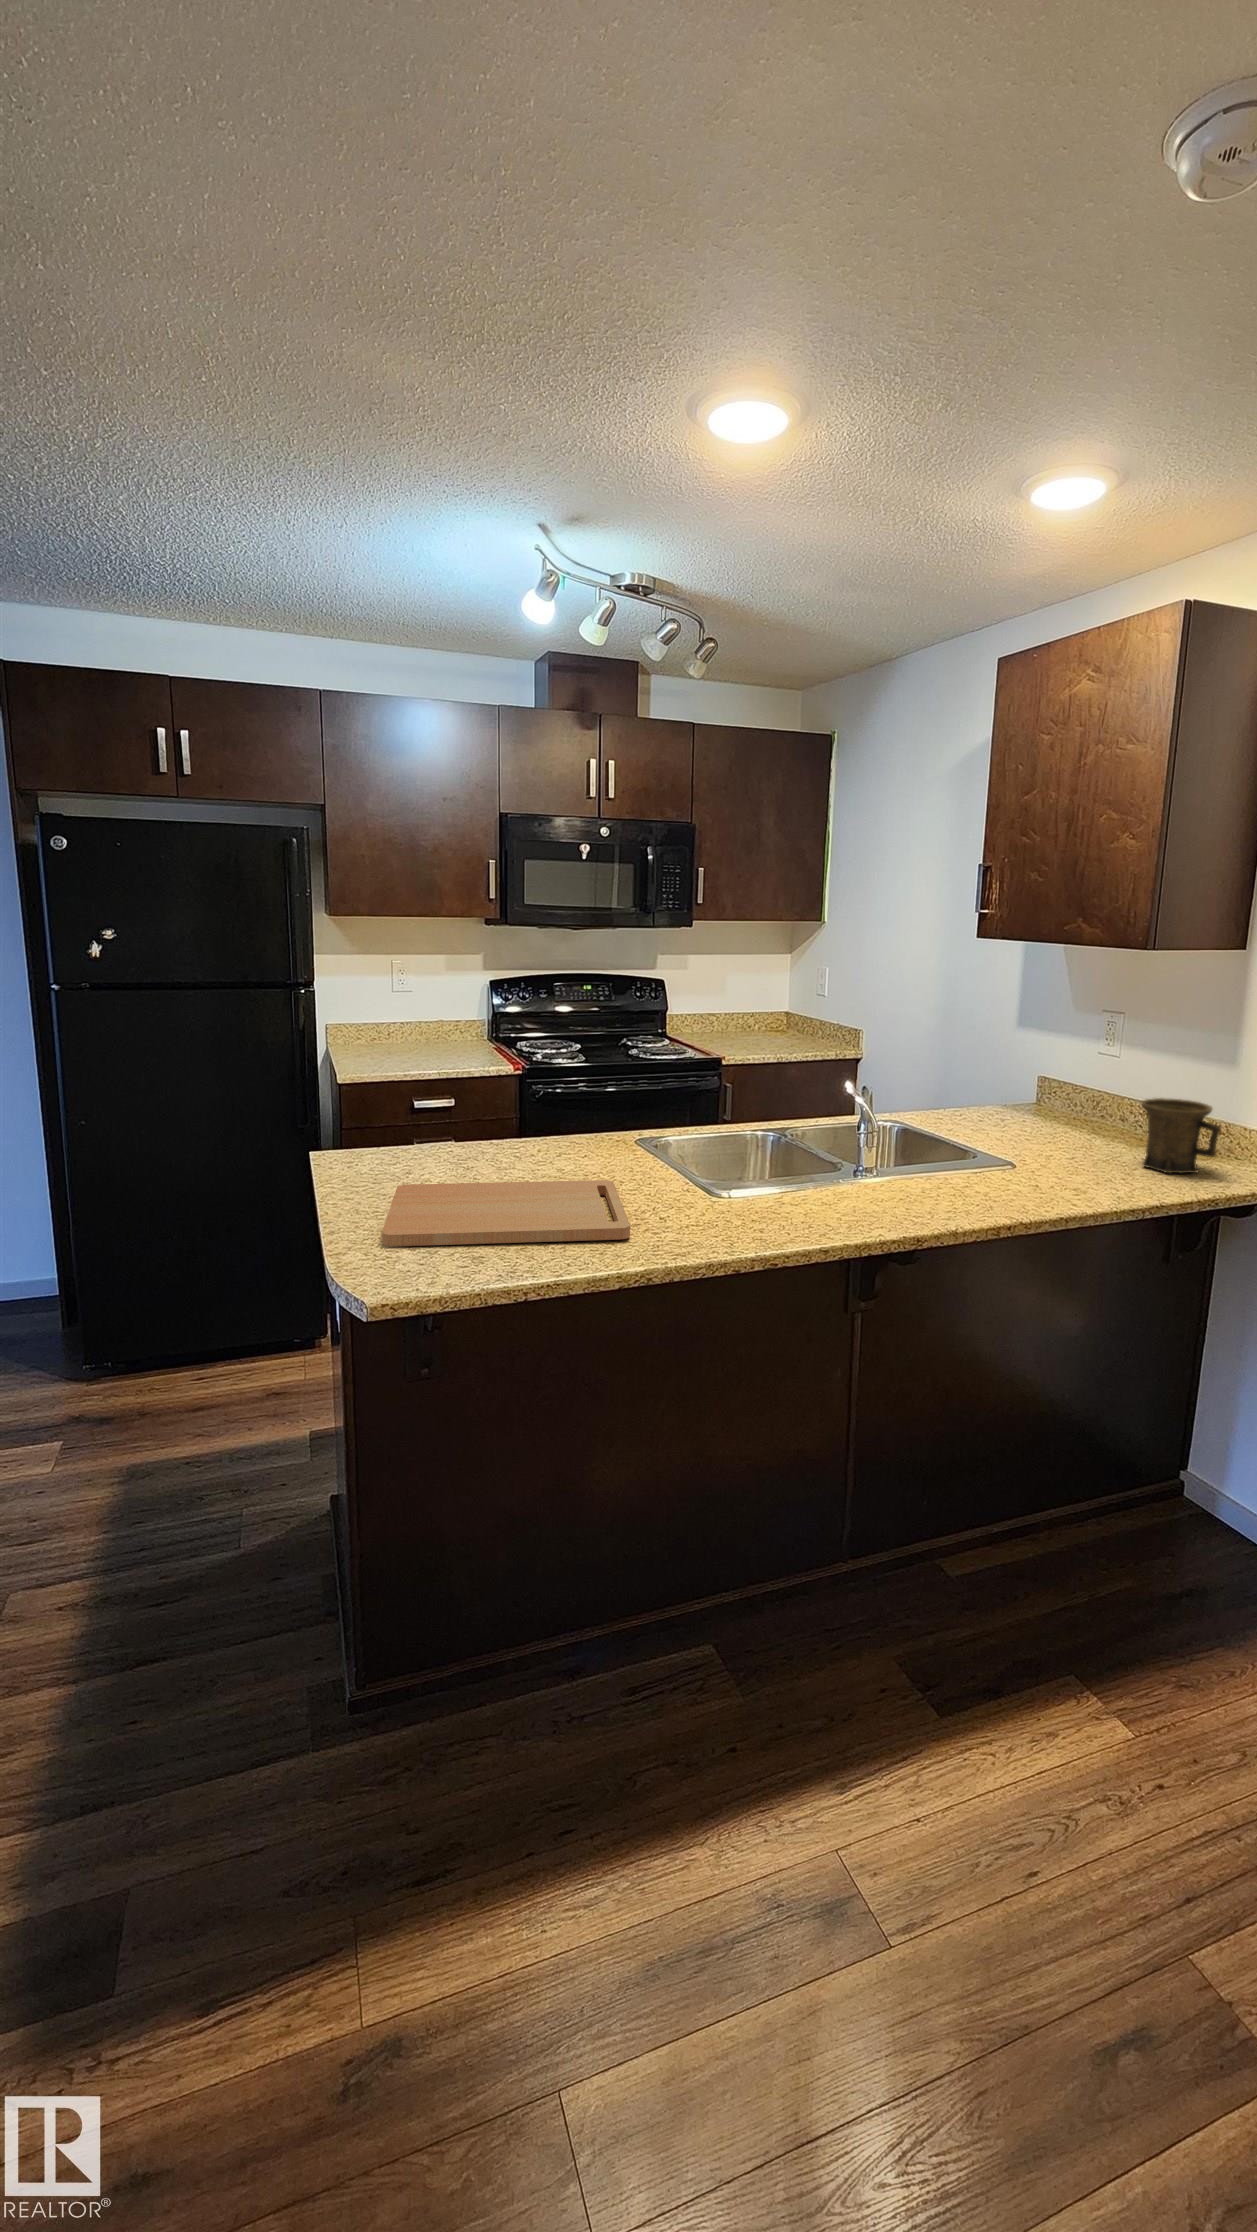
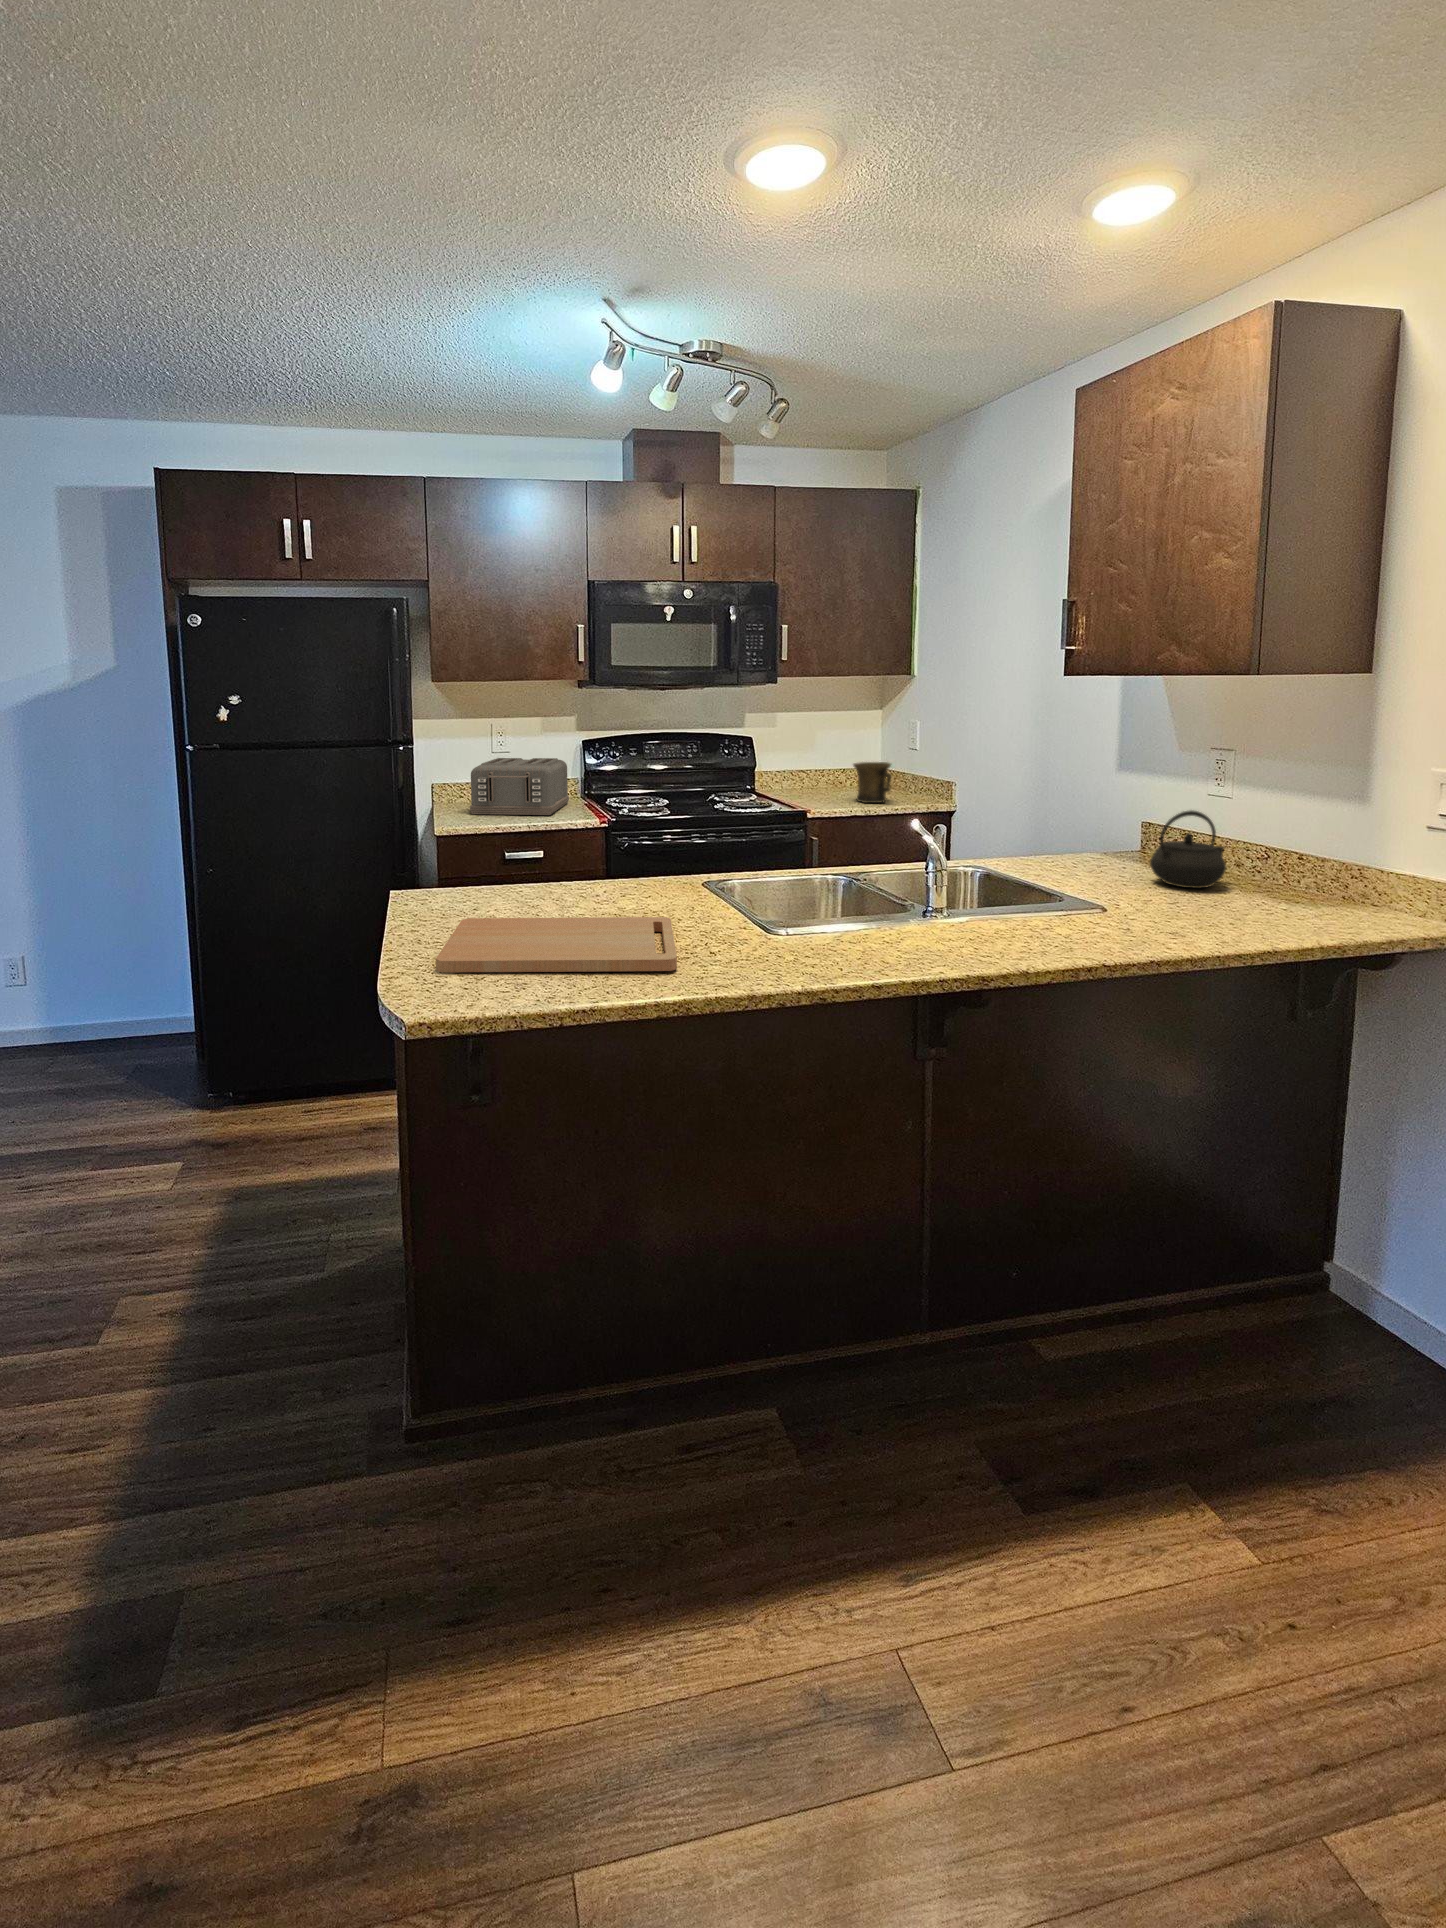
toaster: none [369,999,473,1061] -> present [470,758,569,815]
kettle: none [1050,1069,1117,1141] -> present [1150,811,1226,888]
mug: present [1141,1098,1221,1173] -> present [853,762,891,803]

